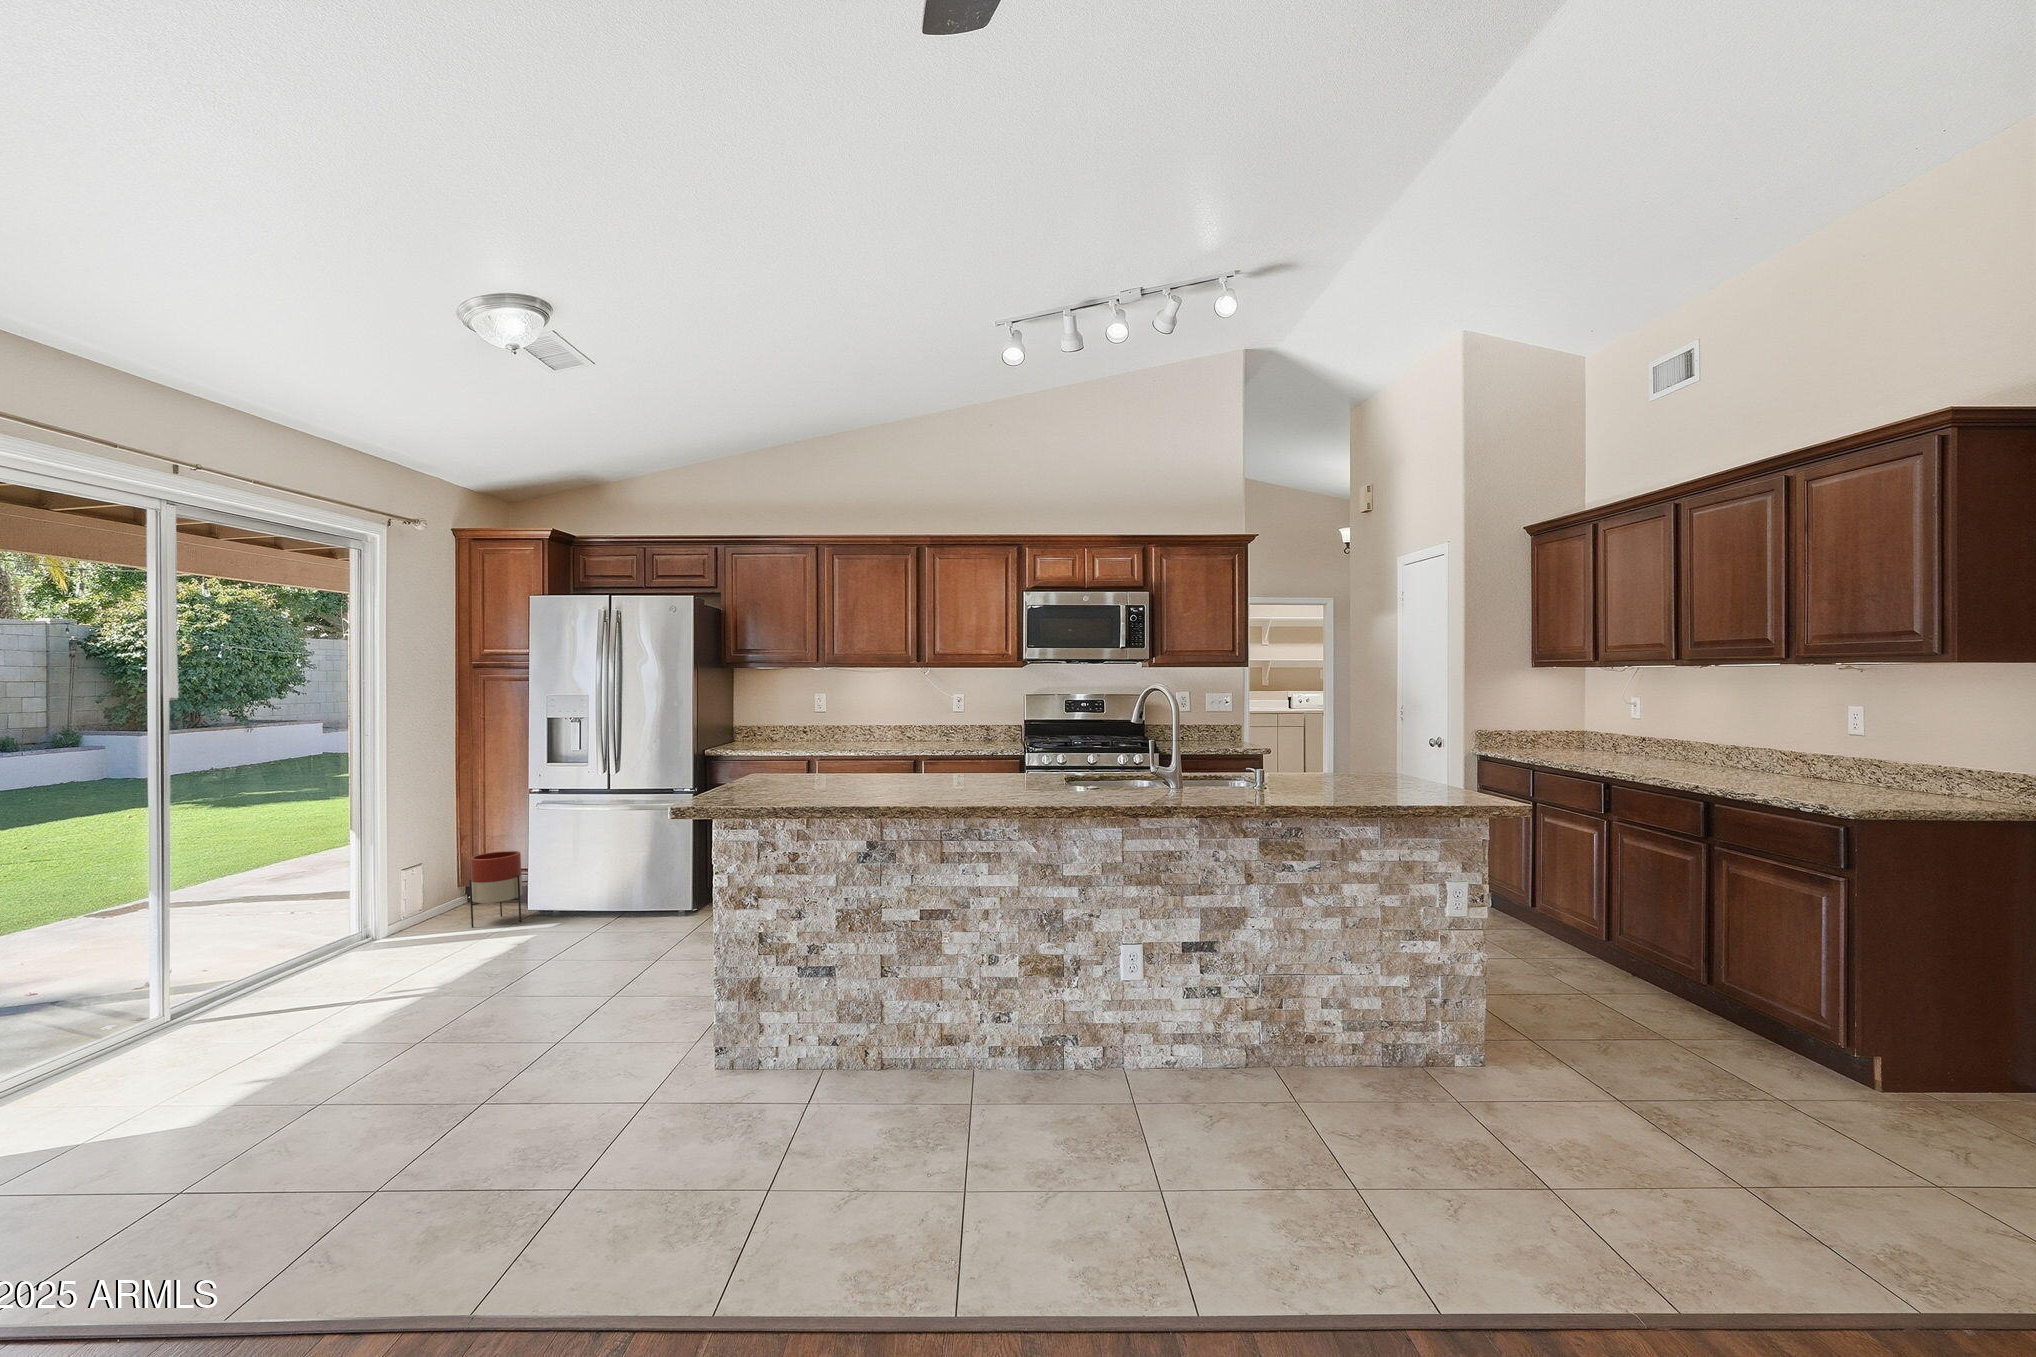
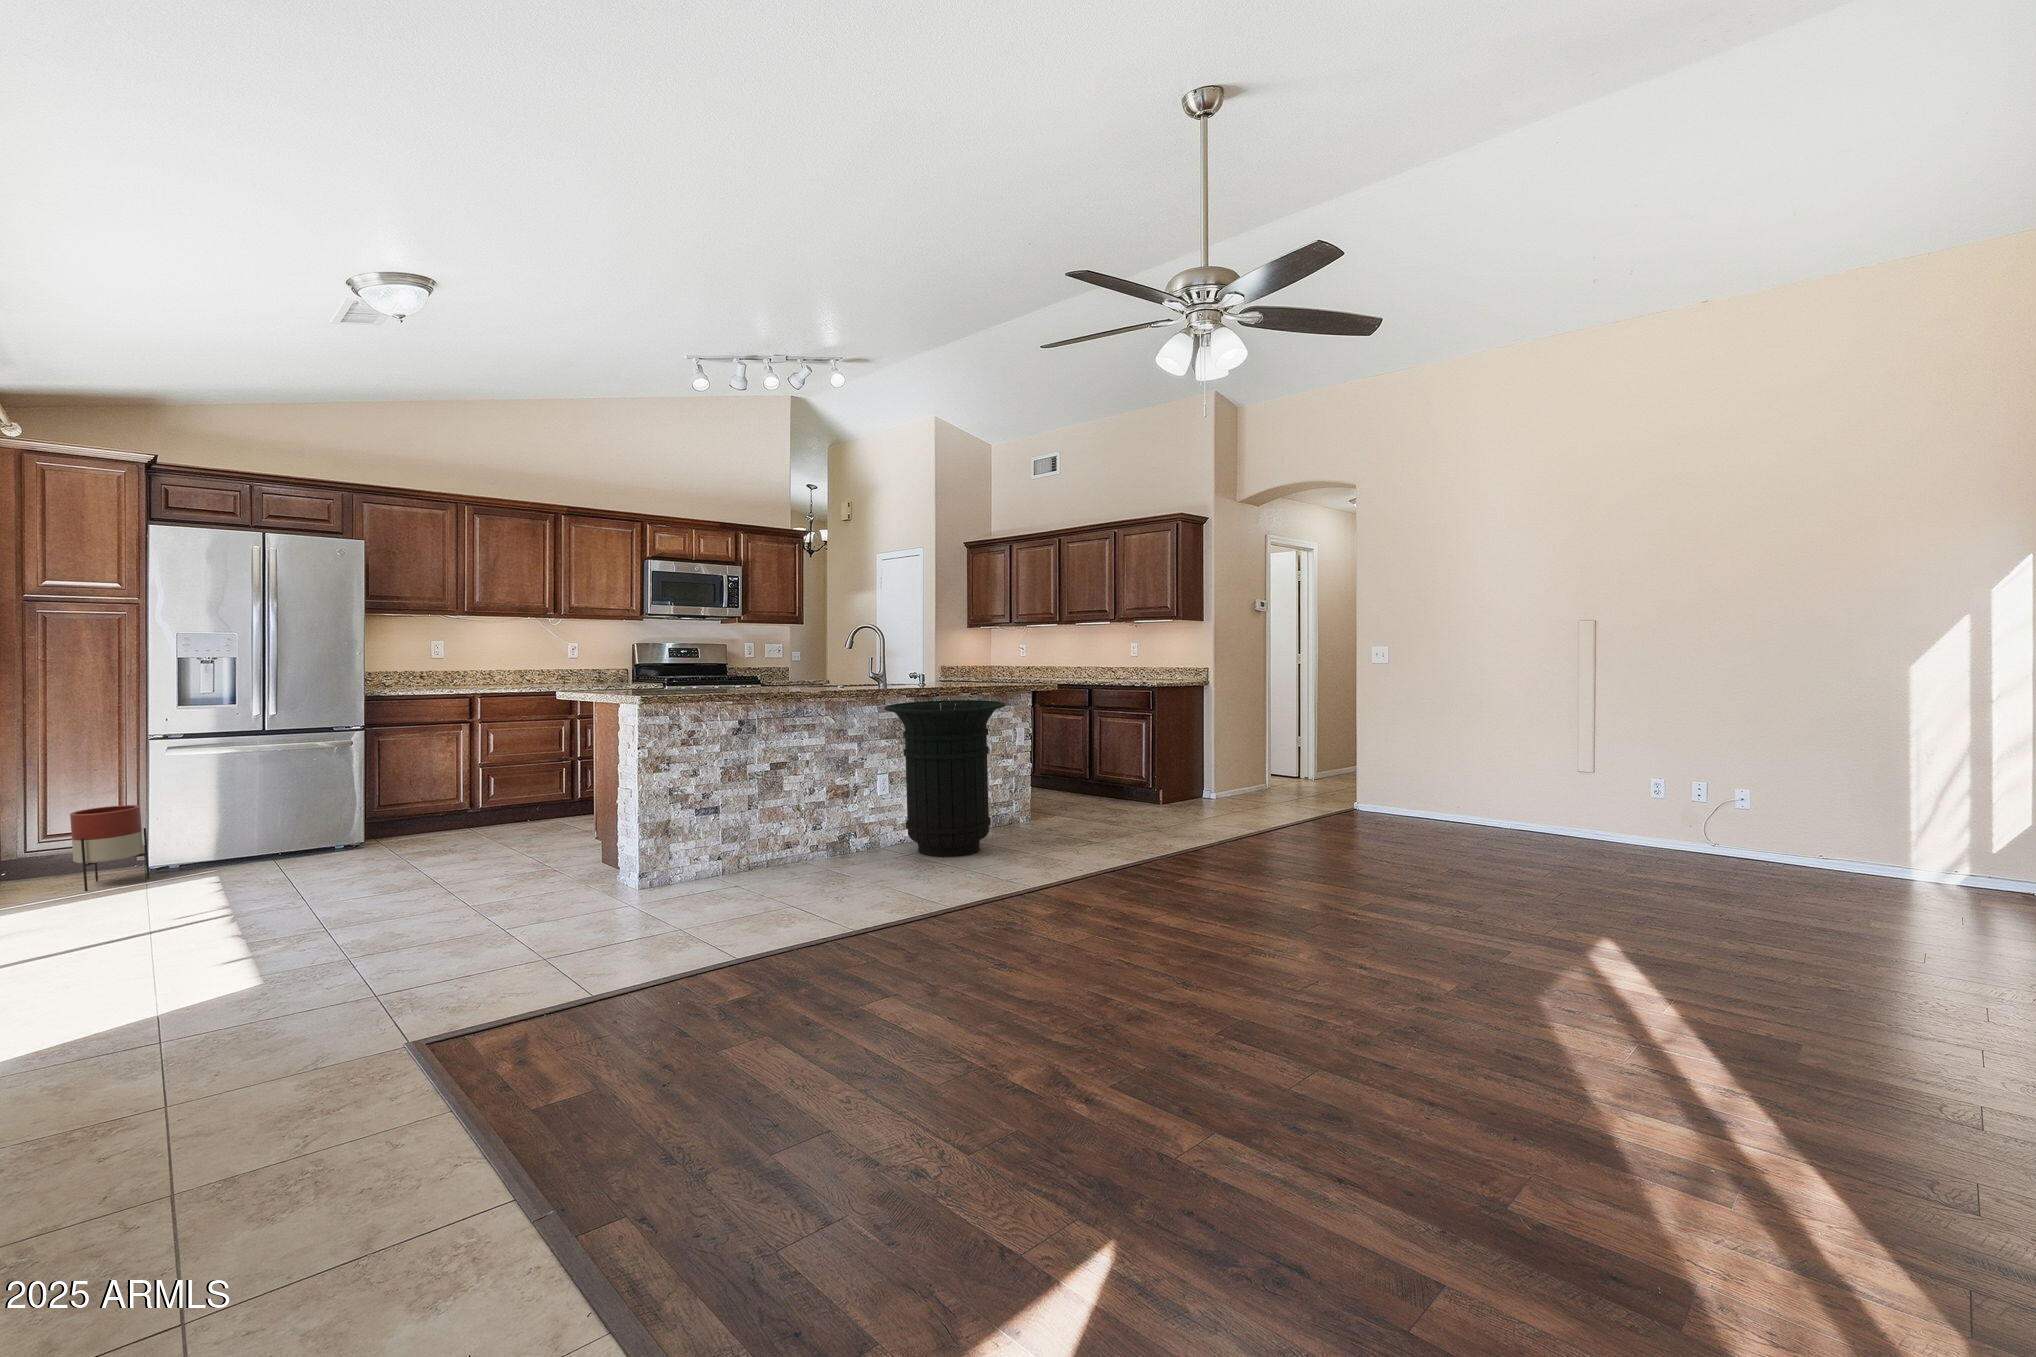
trash can: none [1081,824,1314,1148] -> present [884,700,1005,857]

